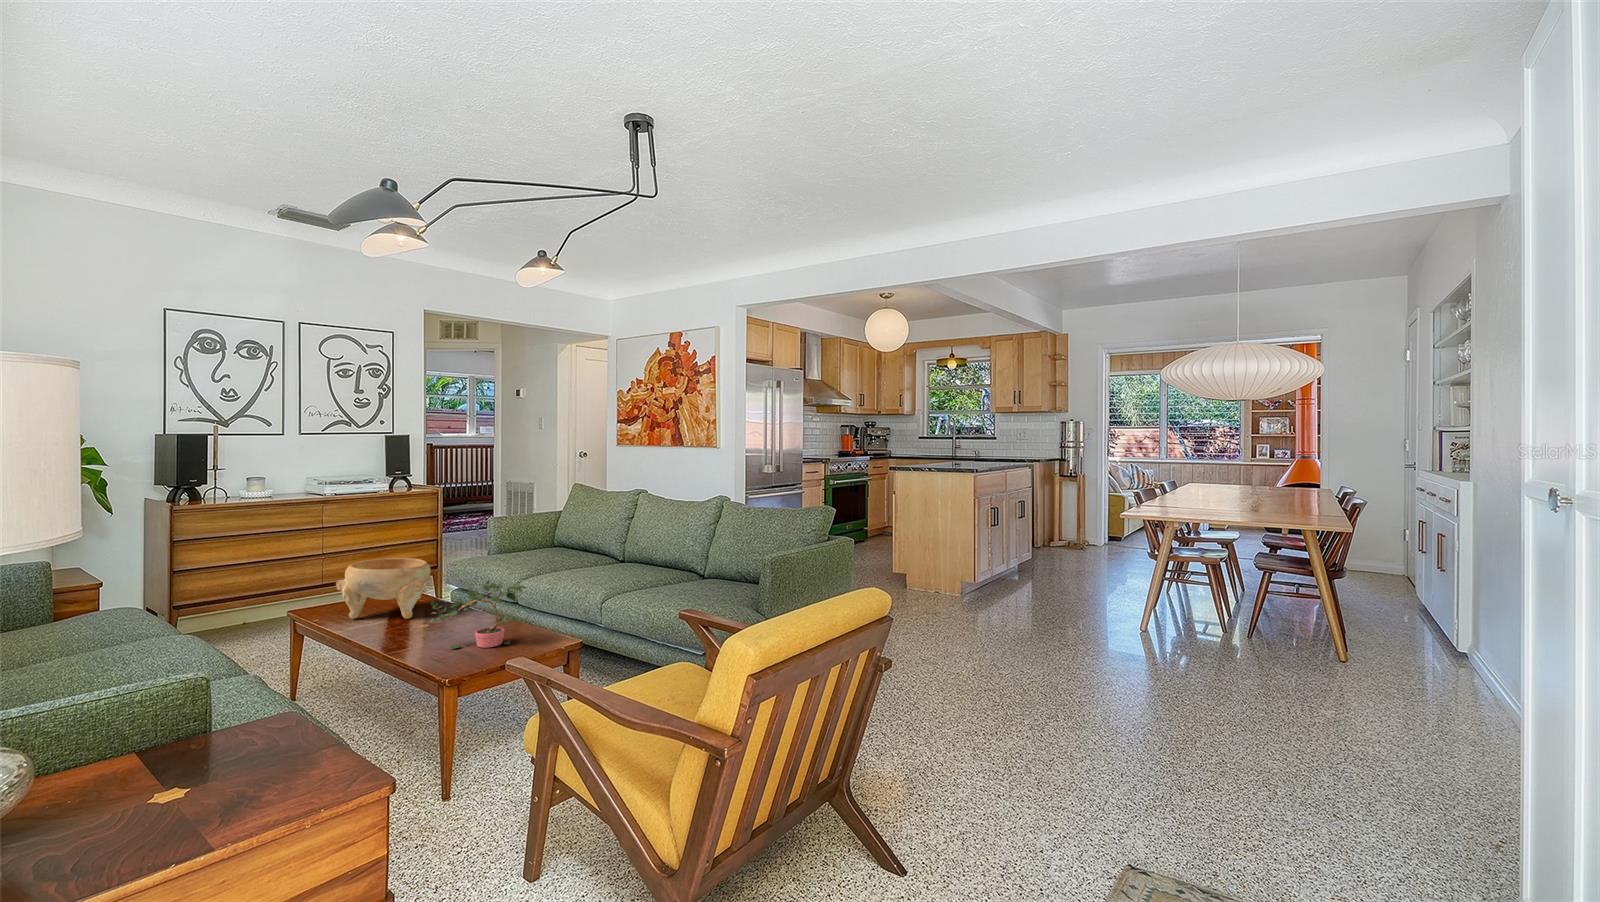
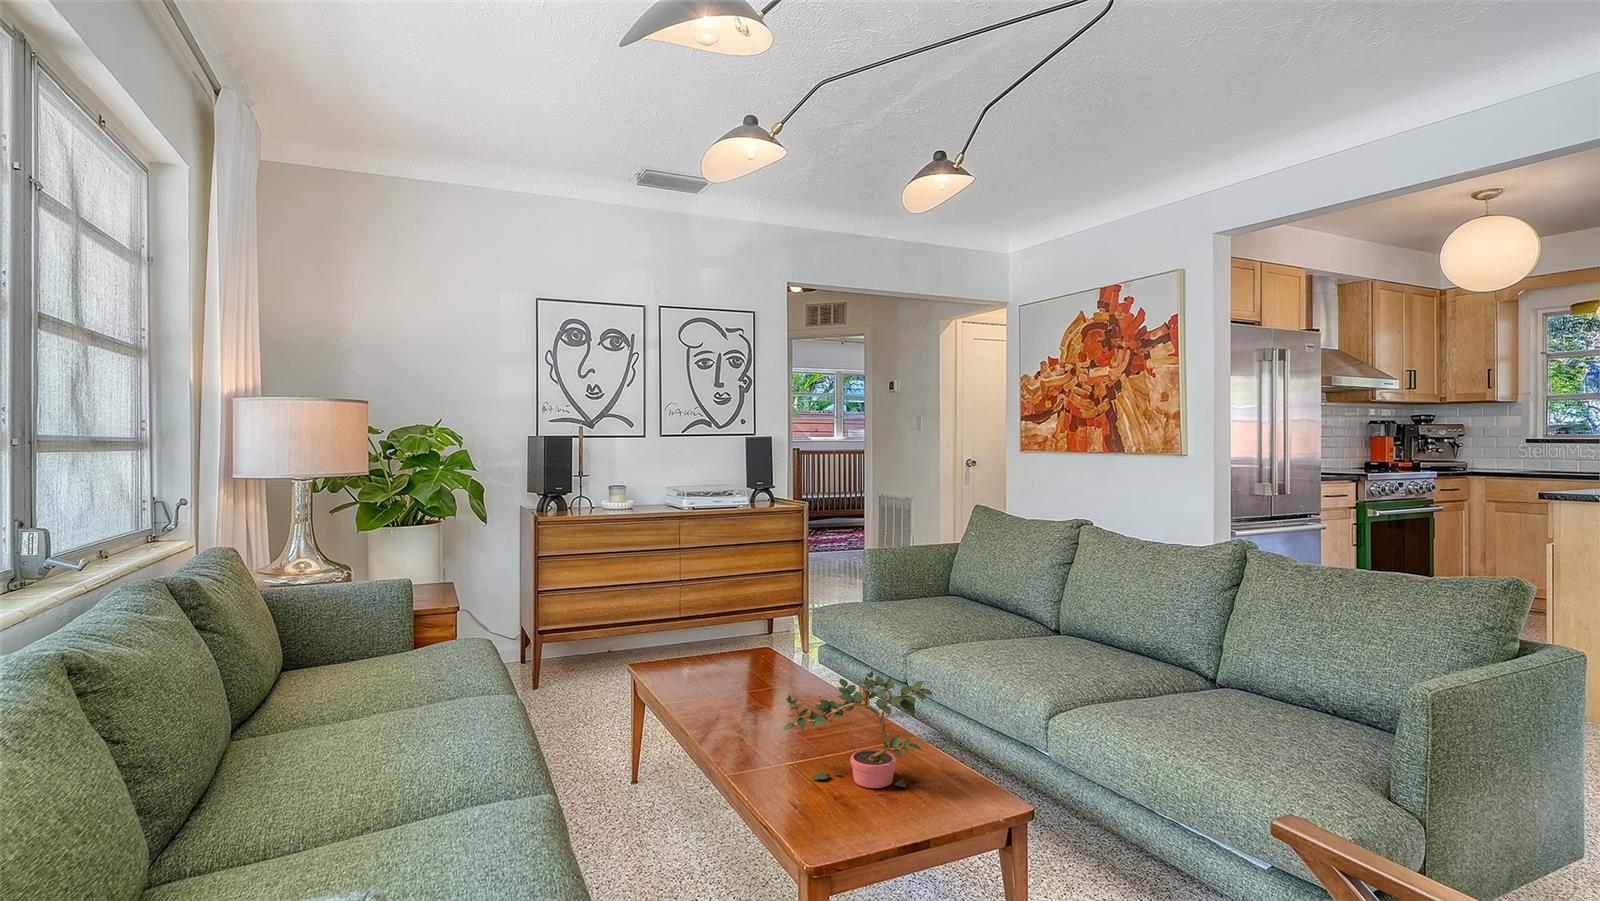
decorative bowl: present [336,558,431,619] -> none [675,605,790,699]

